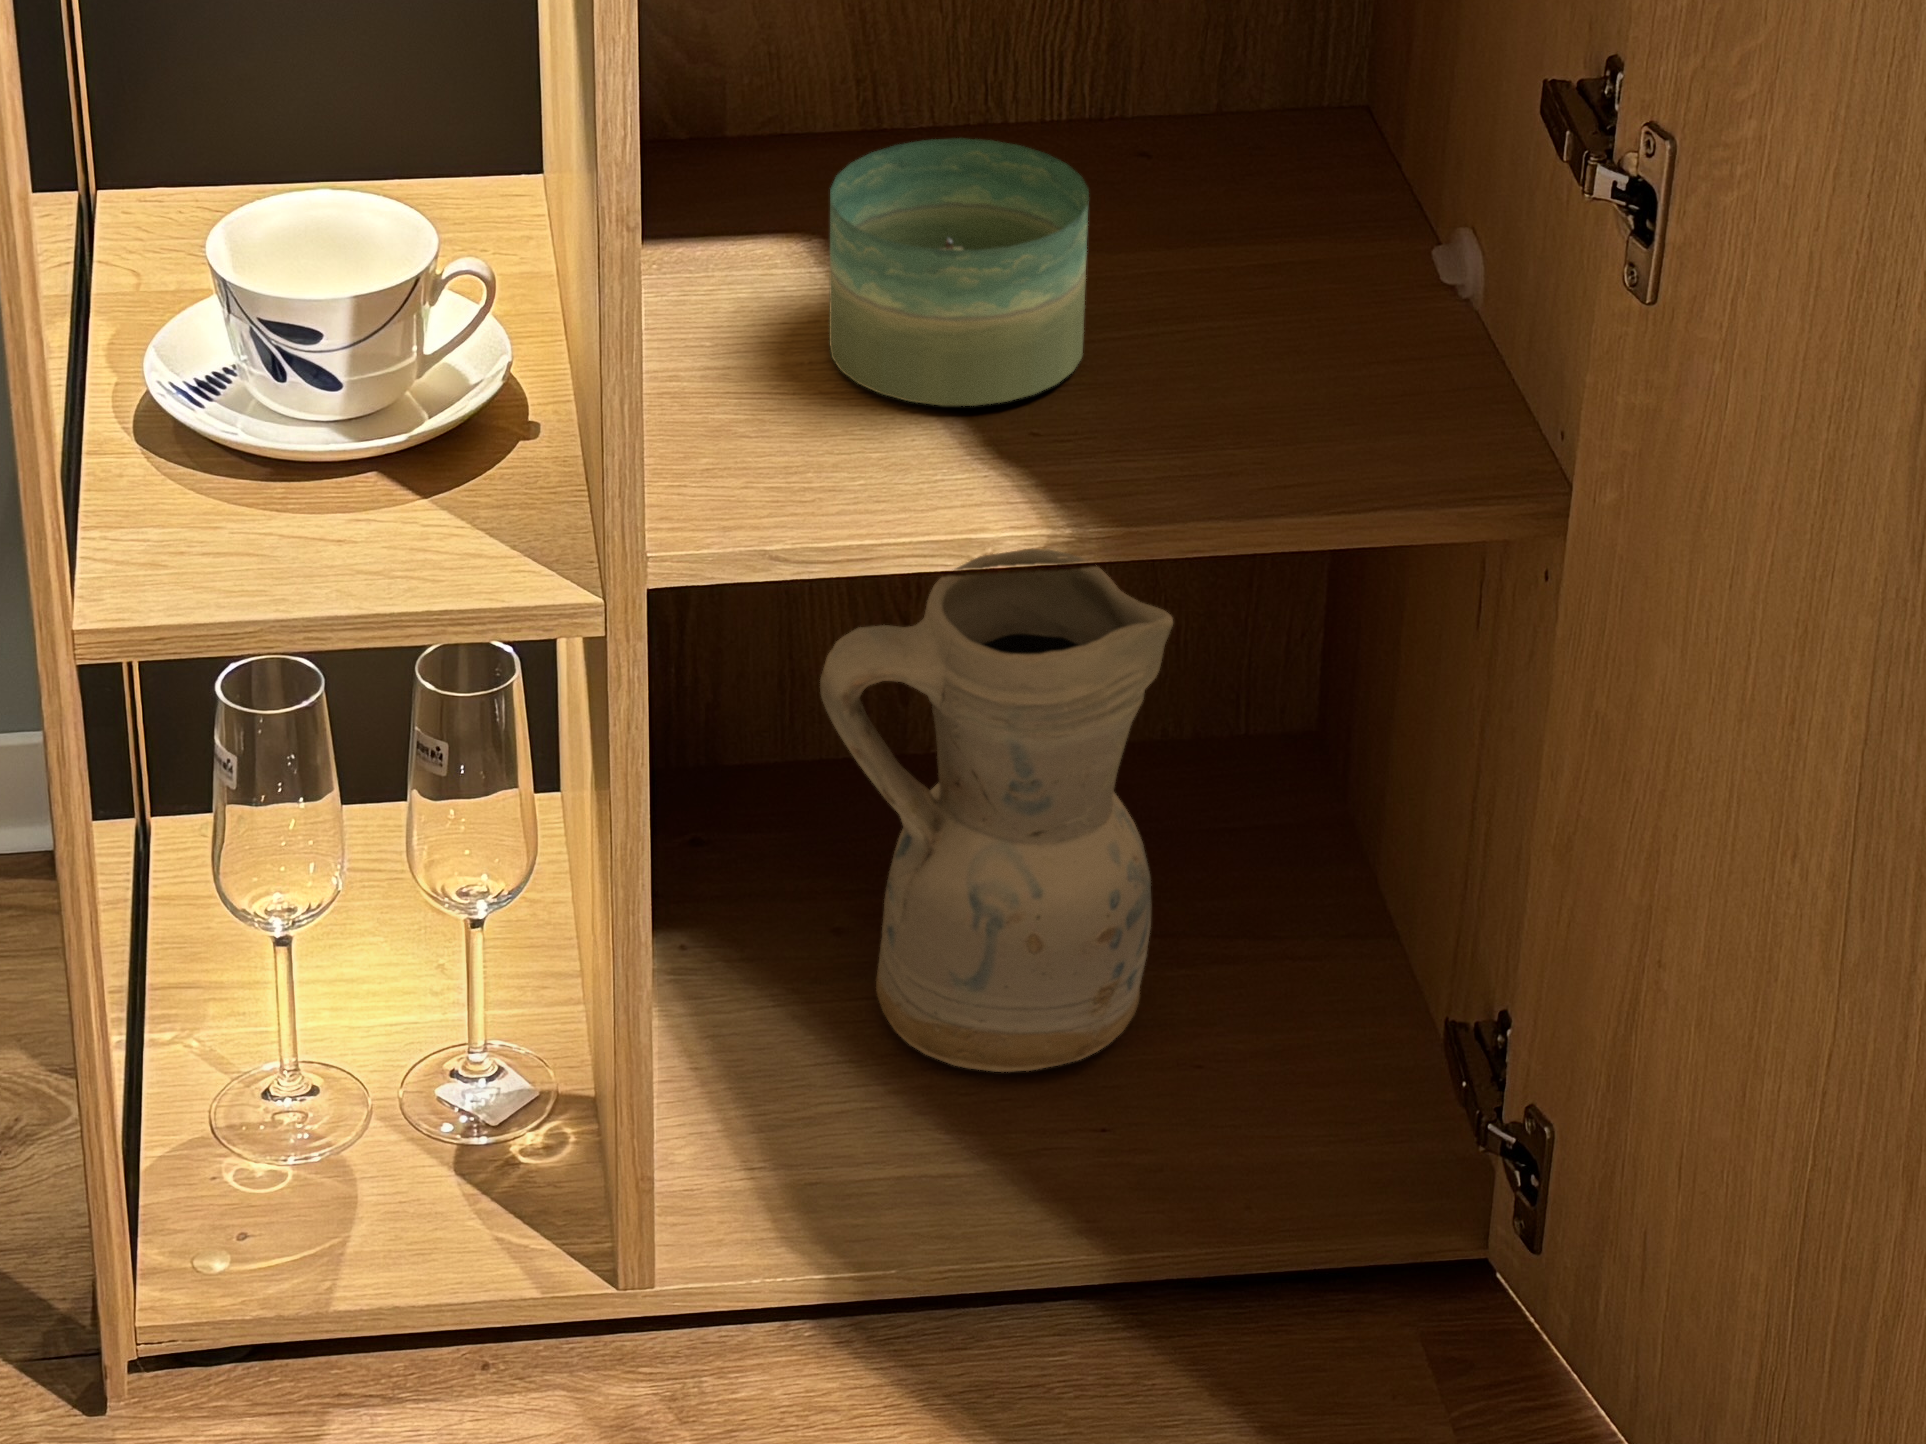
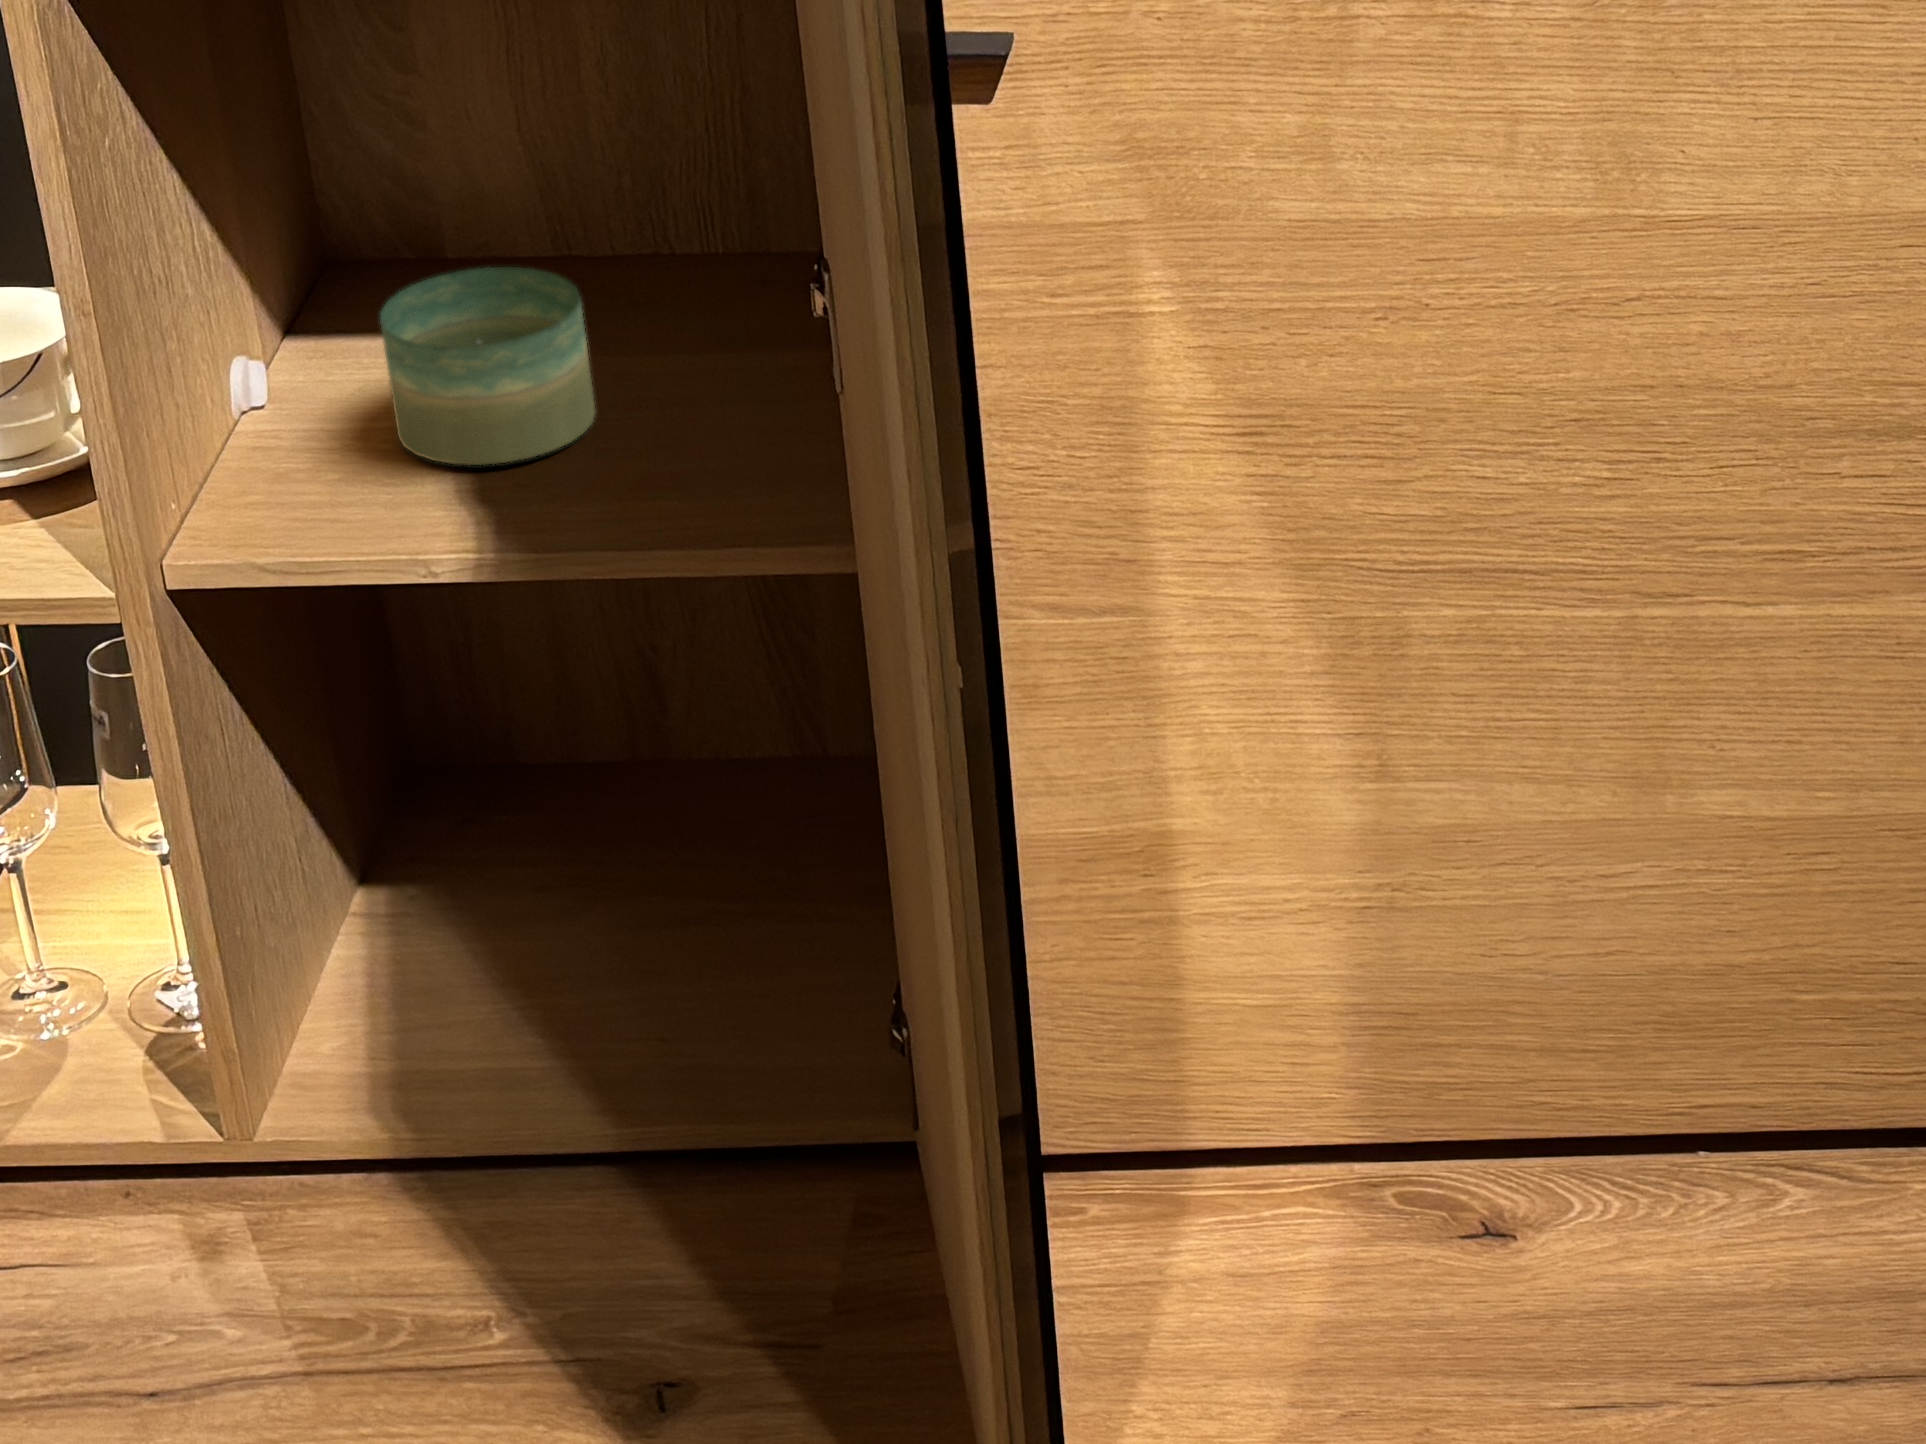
ceramic pitcher: present [820,548,1173,1072] -> none [425,583,724,988]

